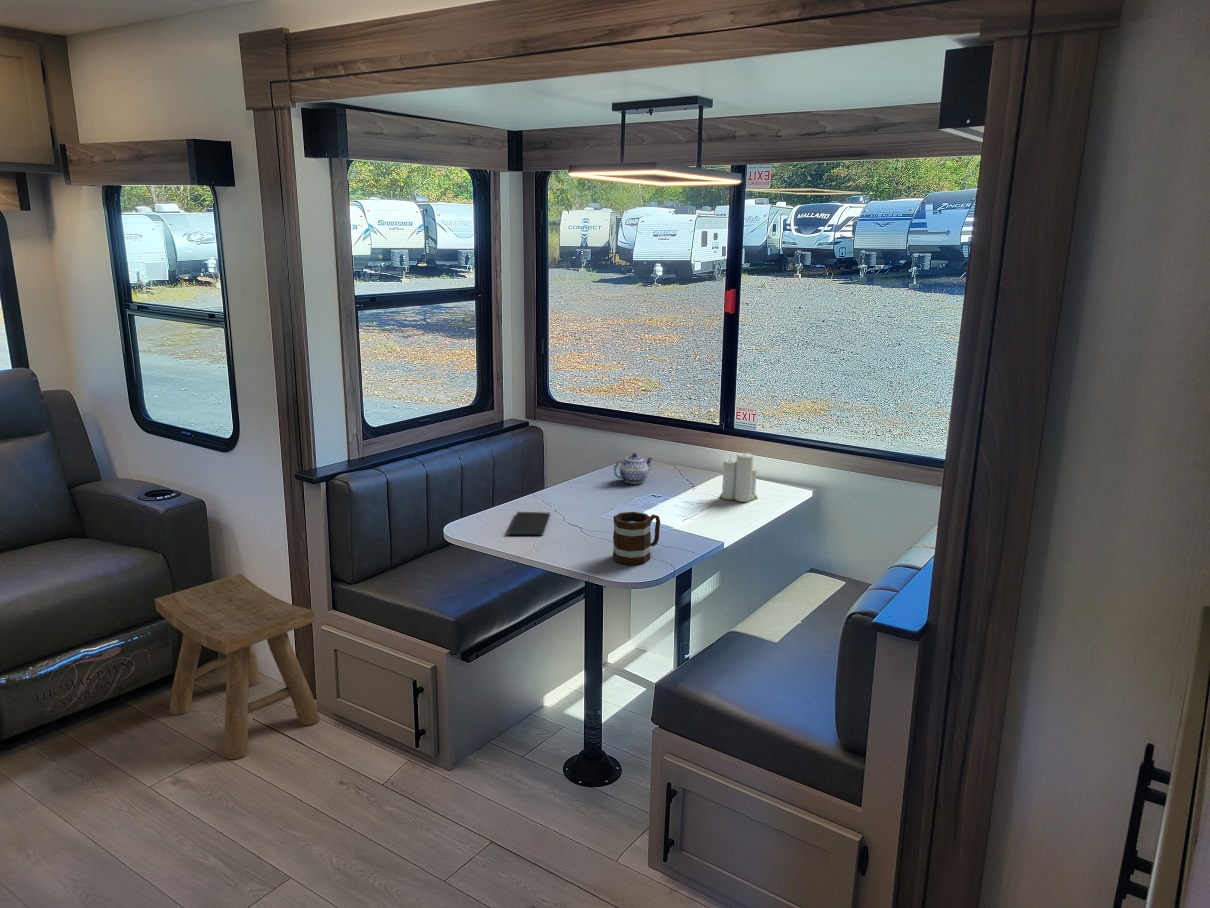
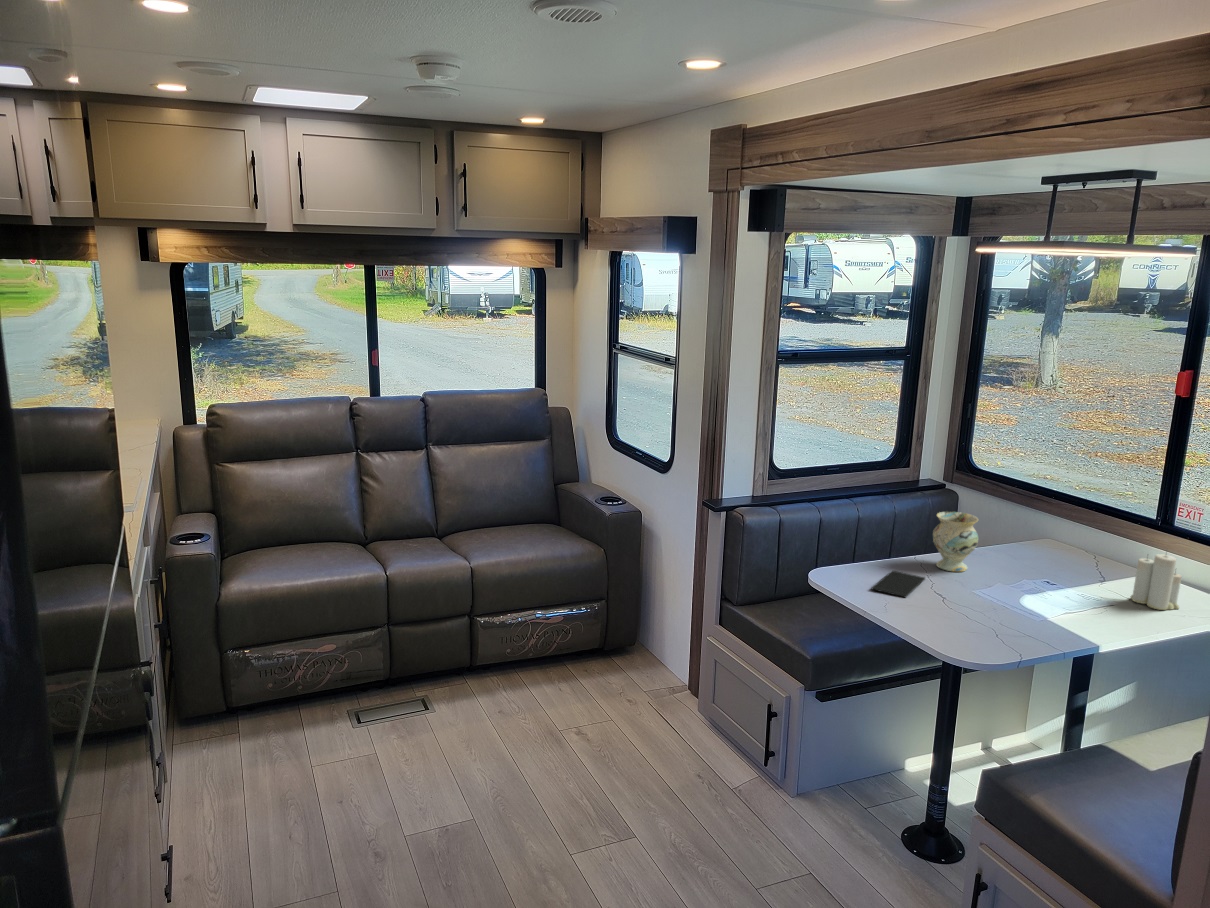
vase: none [546,444,588,502] -> present [933,511,978,572]
teapot: present [614,453,653,484] -> none [1012,534,1065,566]
mug: present [613,512,660,565] -> none [965,590,1025,646]
stool: present [155,573,319,759] -> none [589,577,703,729]

